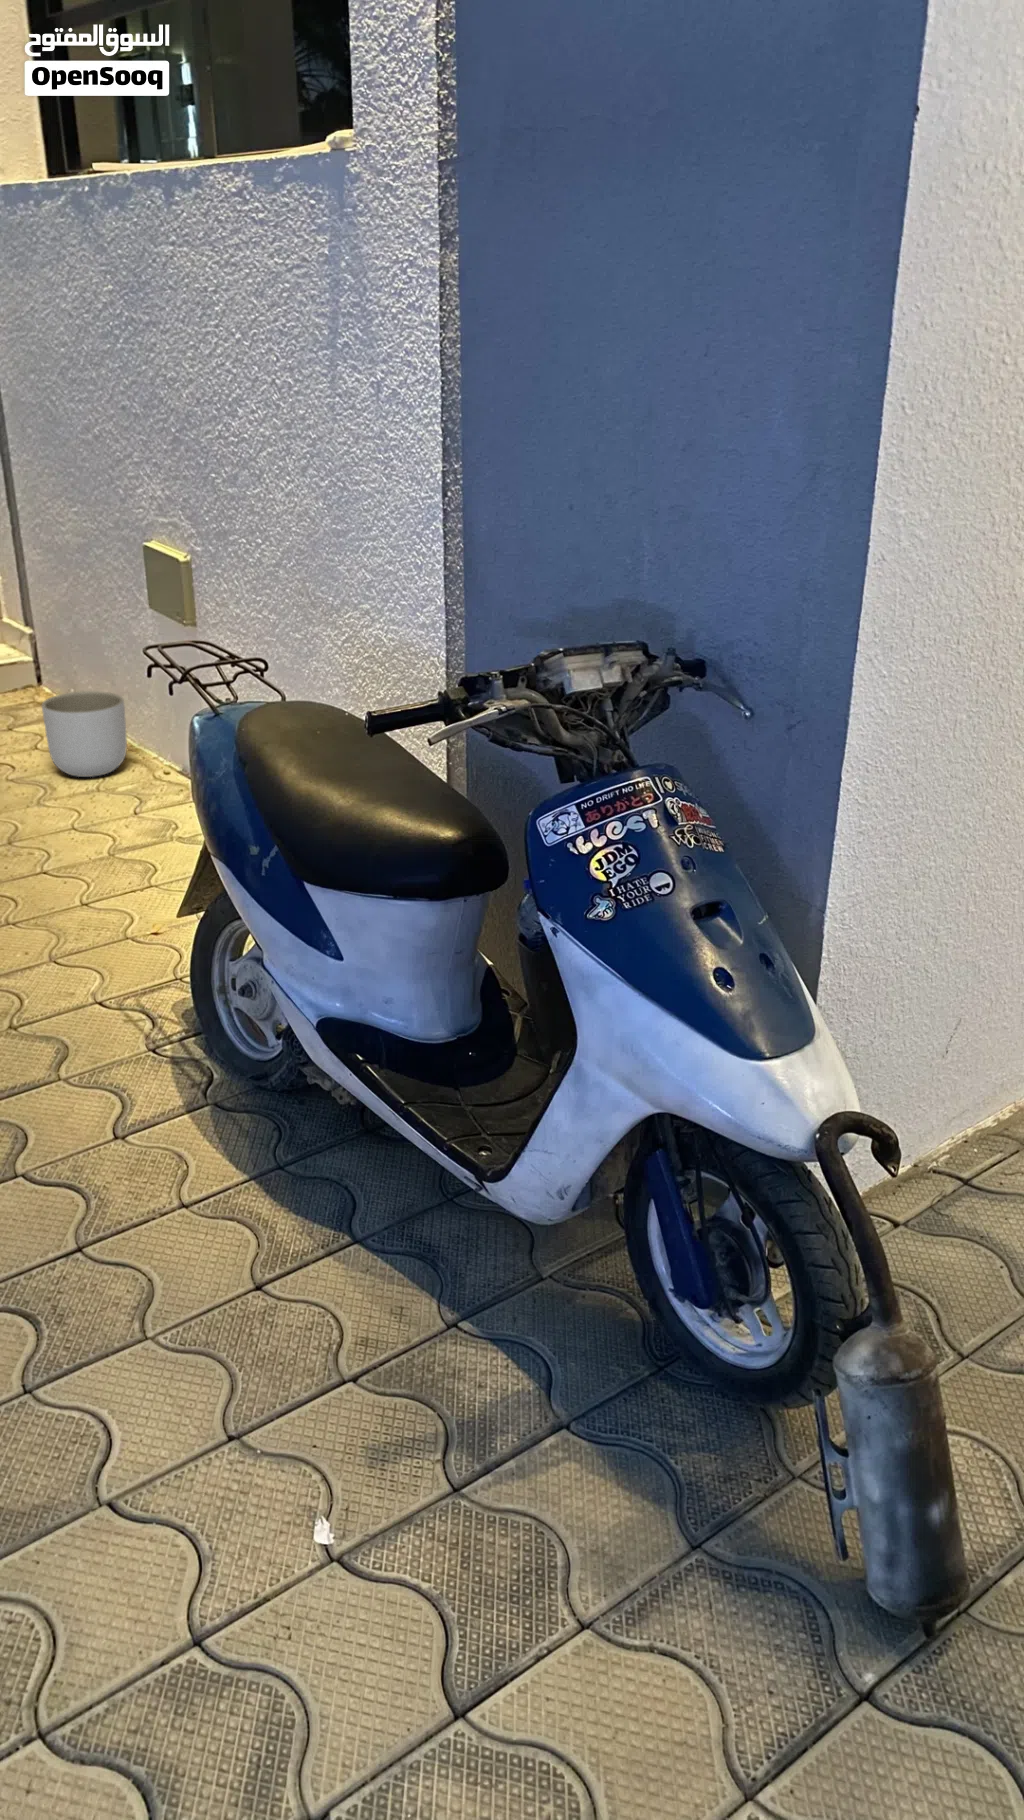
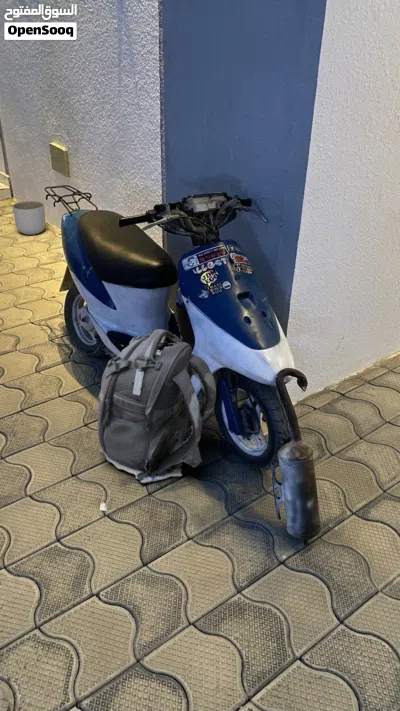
backpack: none [292,1009,634,1455] -> present [96,329,216,483]

